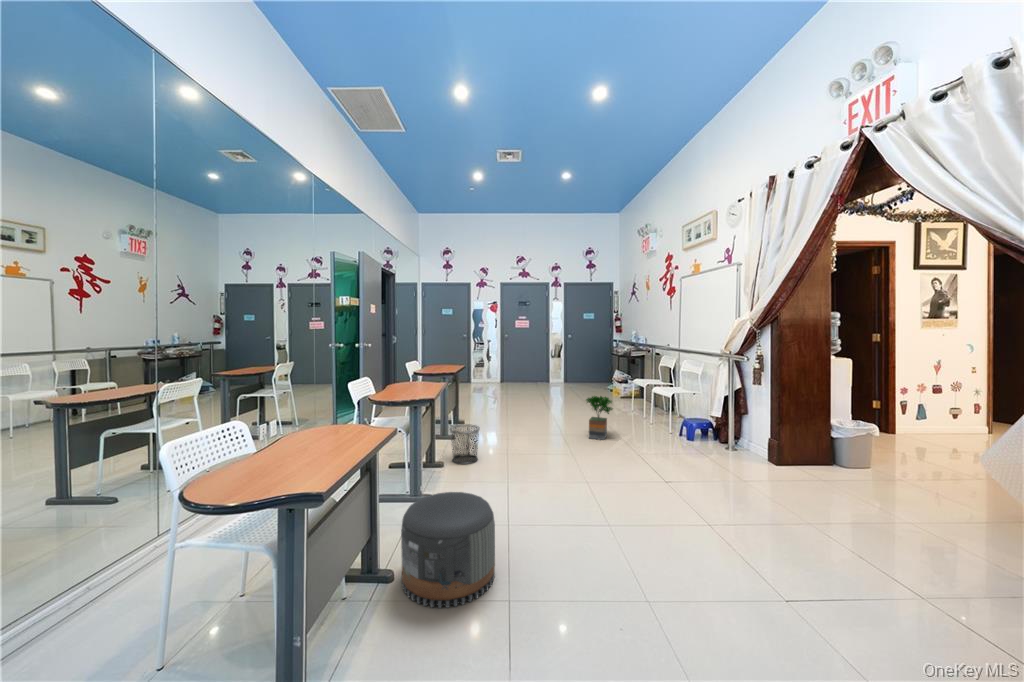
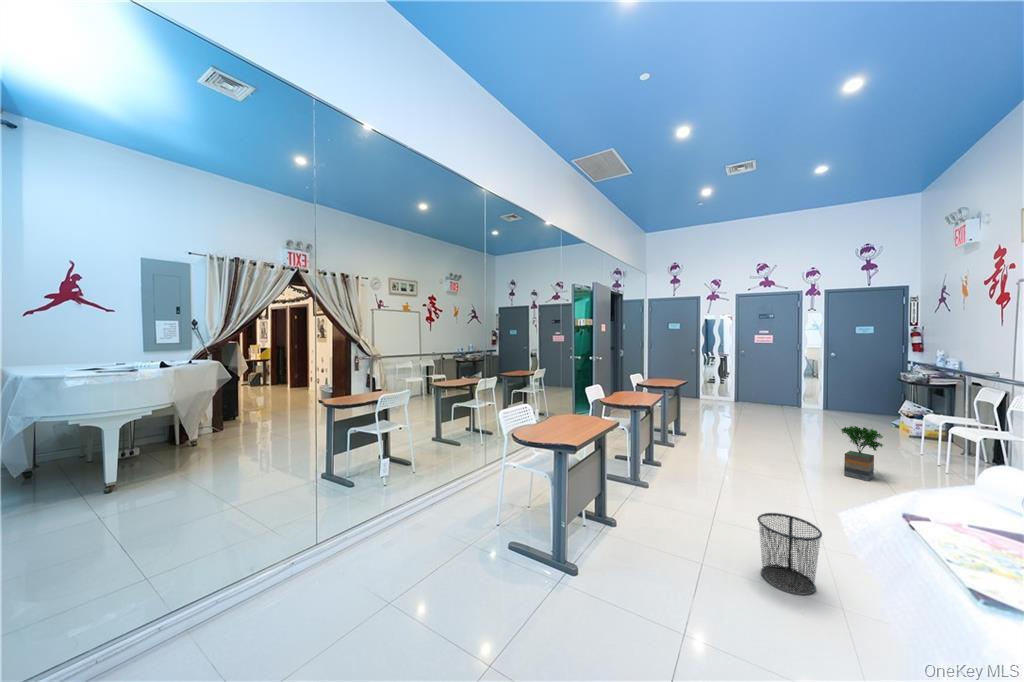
waste bin: present [450,425,479,464] -> present [758,513,822,594]
pouf: present [401,492,495,608] -> none [614,489,701,590]

